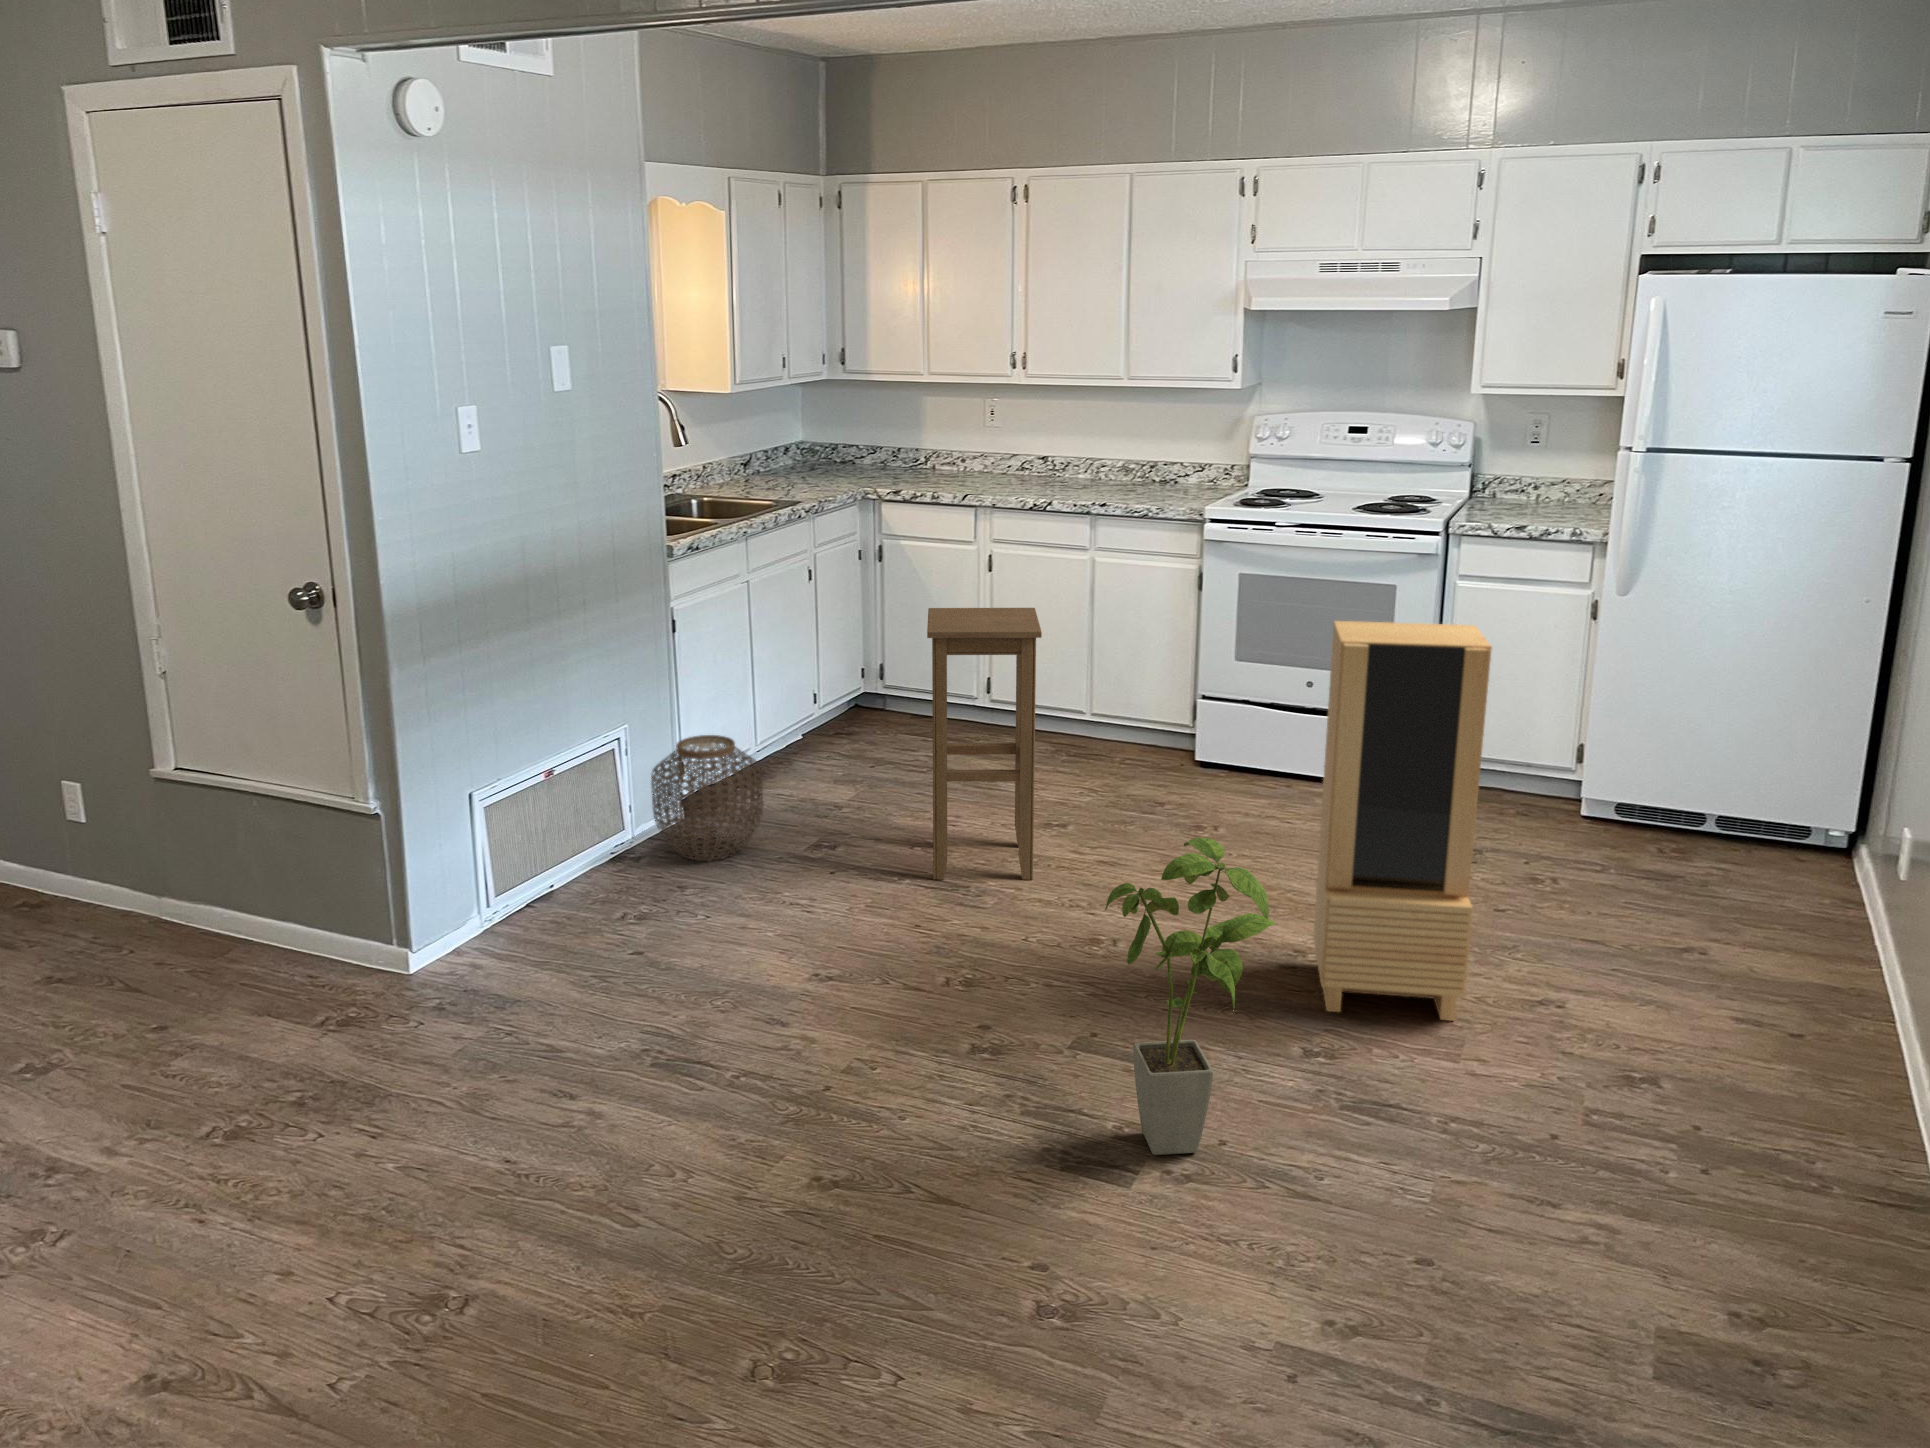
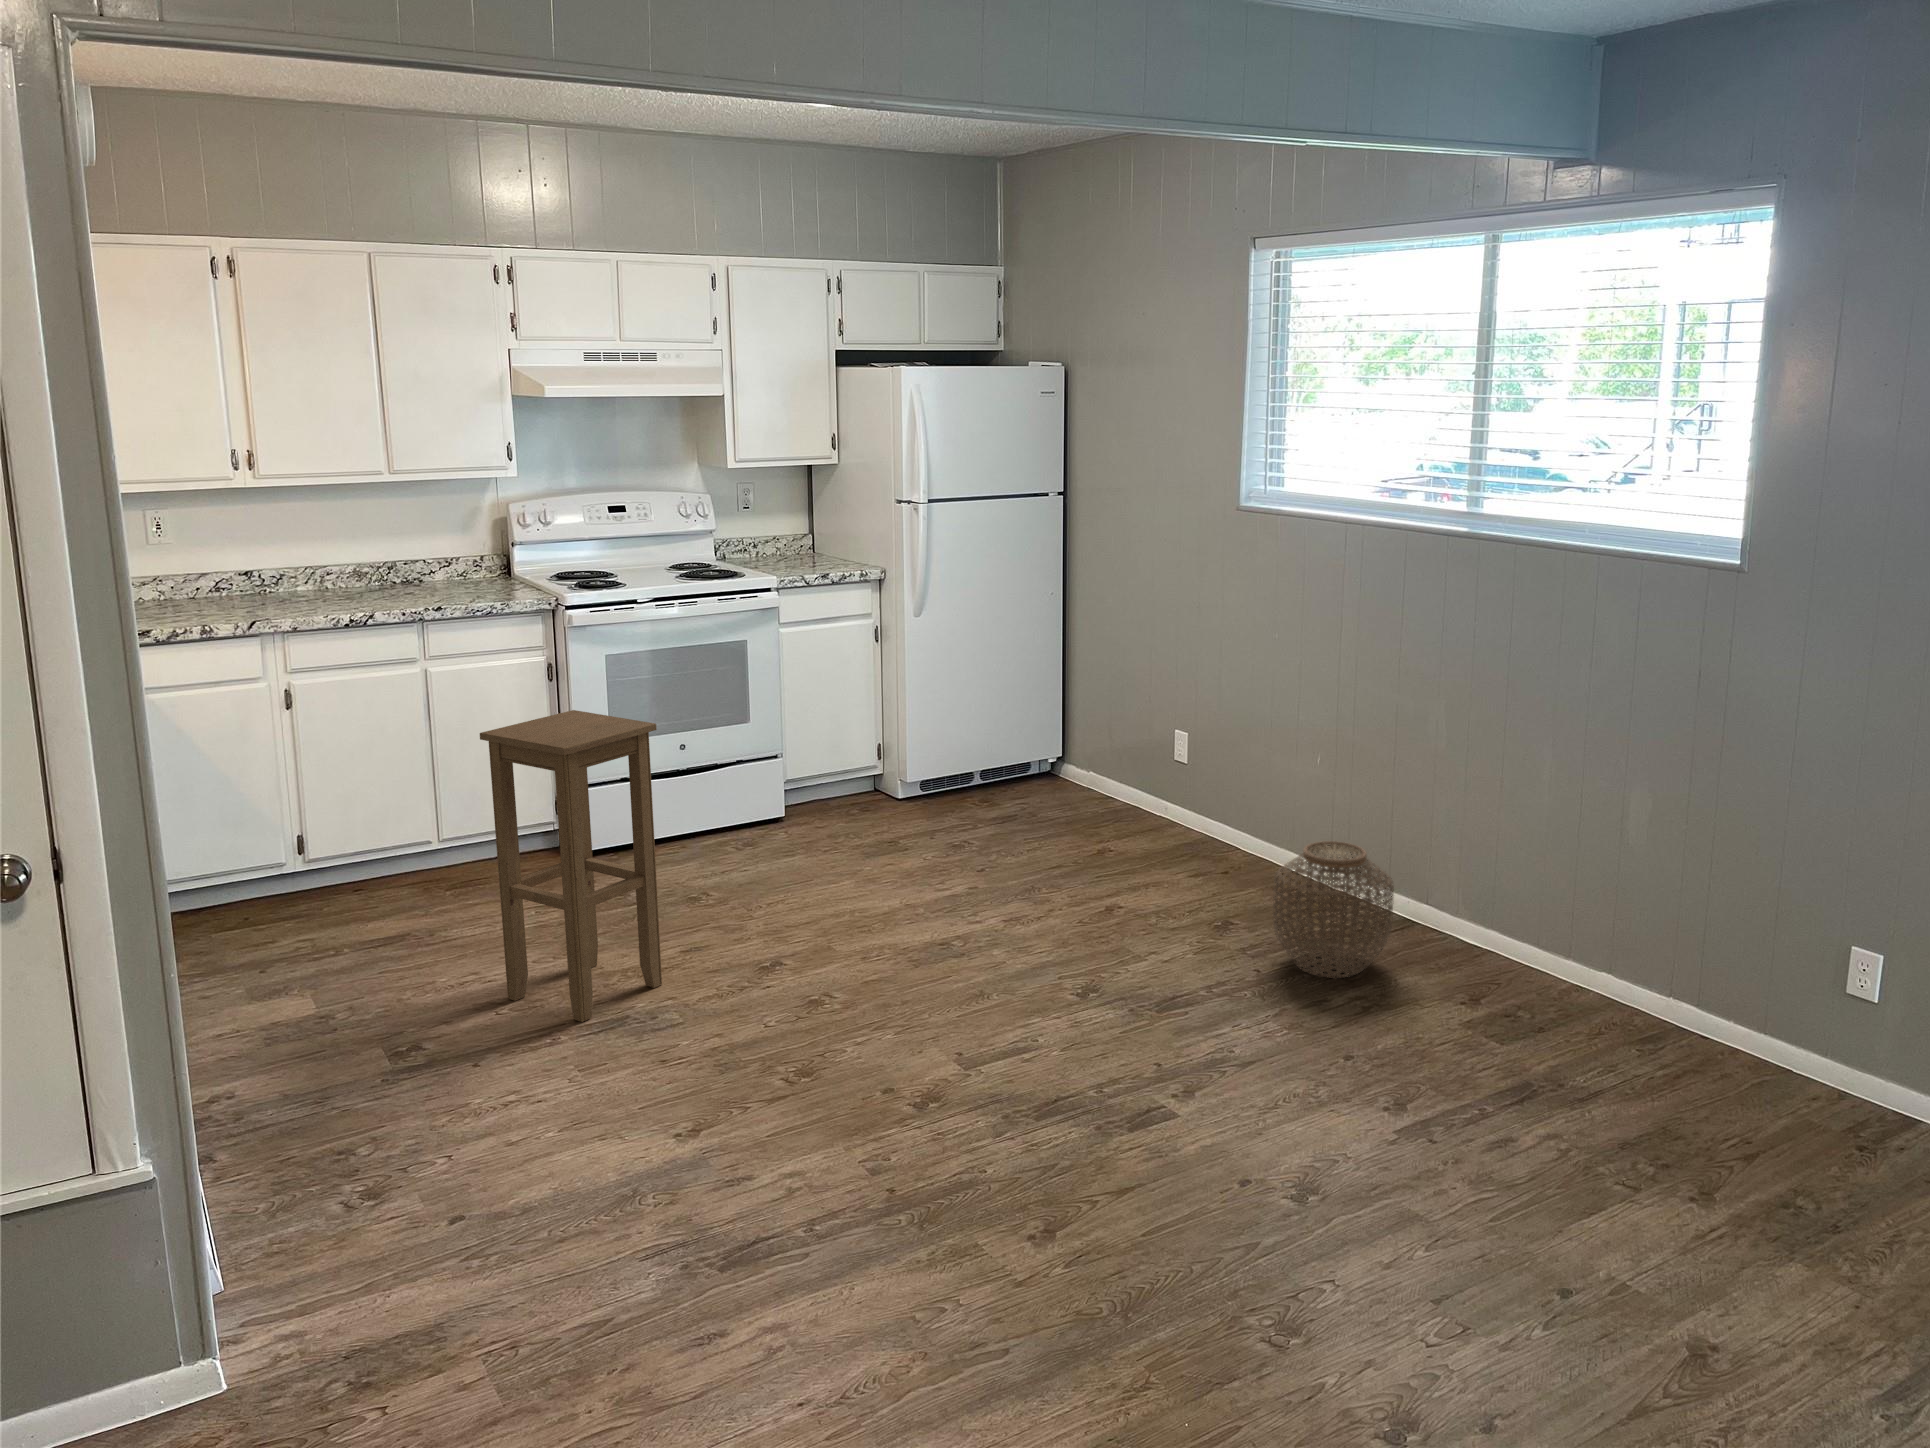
storage cabinet: present [1313,621,1492,1021] -> none [960,635,1108,966]
woven basket: present [651,735,763,861] -> present [1273,841,1394,978]
house plant: present [1105,838,1277,1155] -> none [1095,812,1232,1088]

